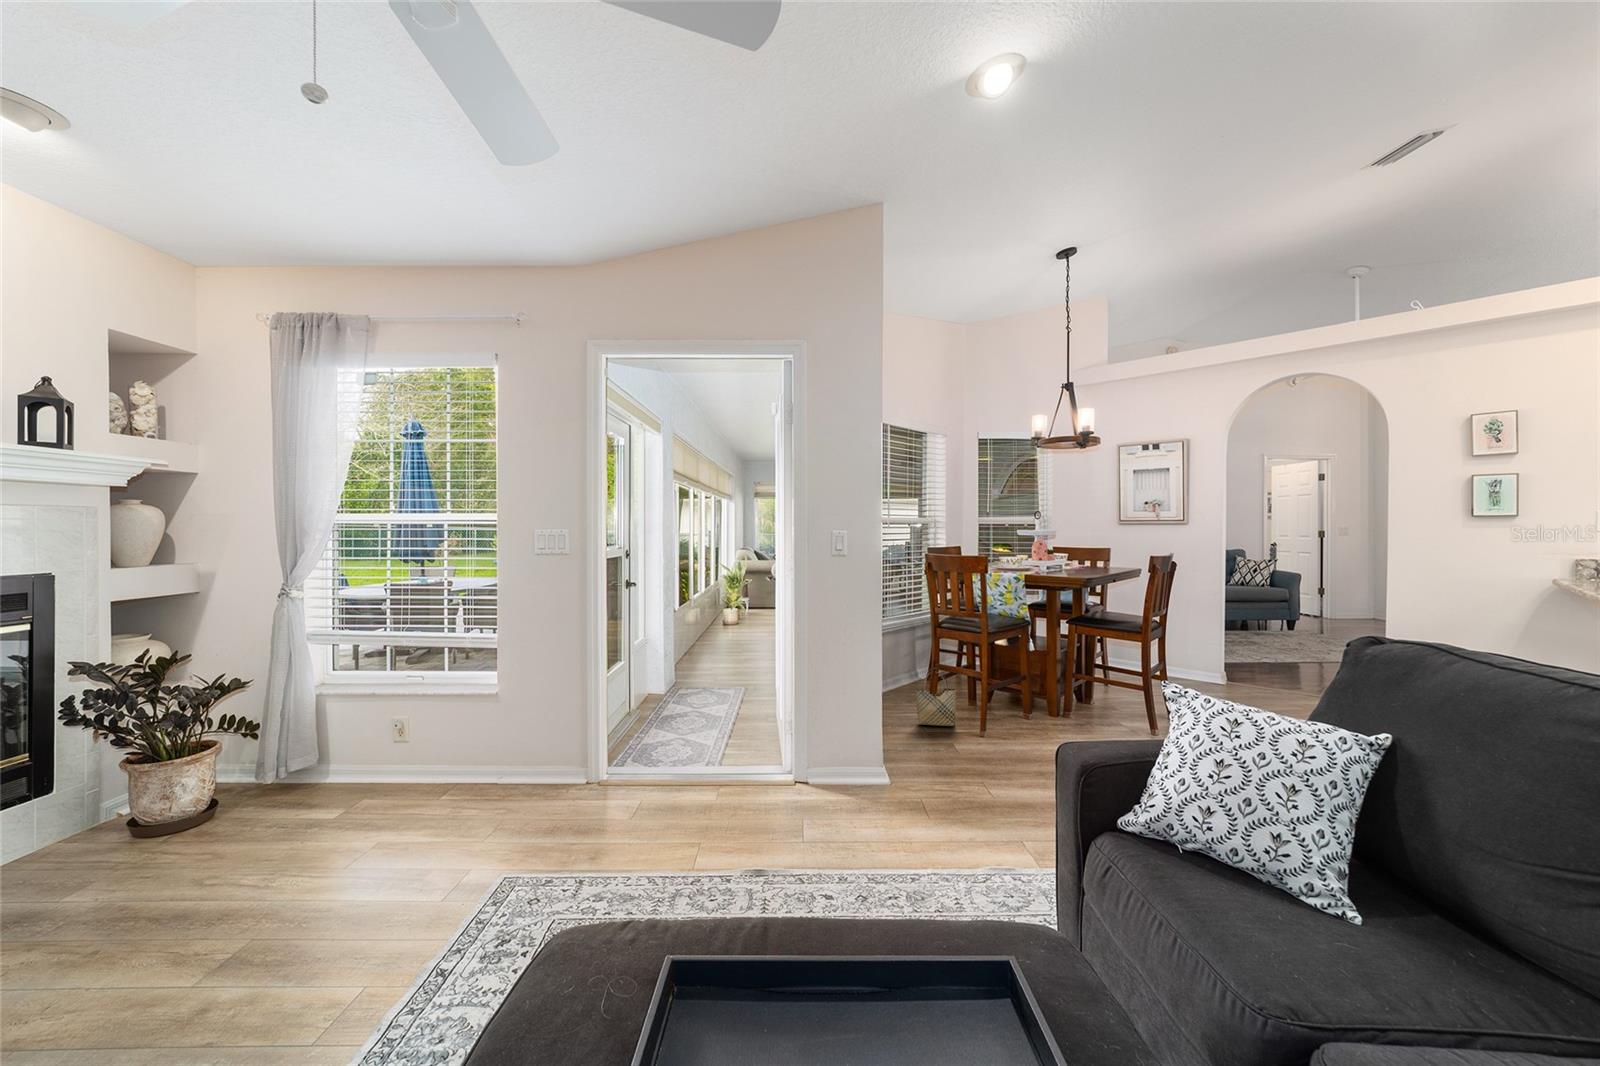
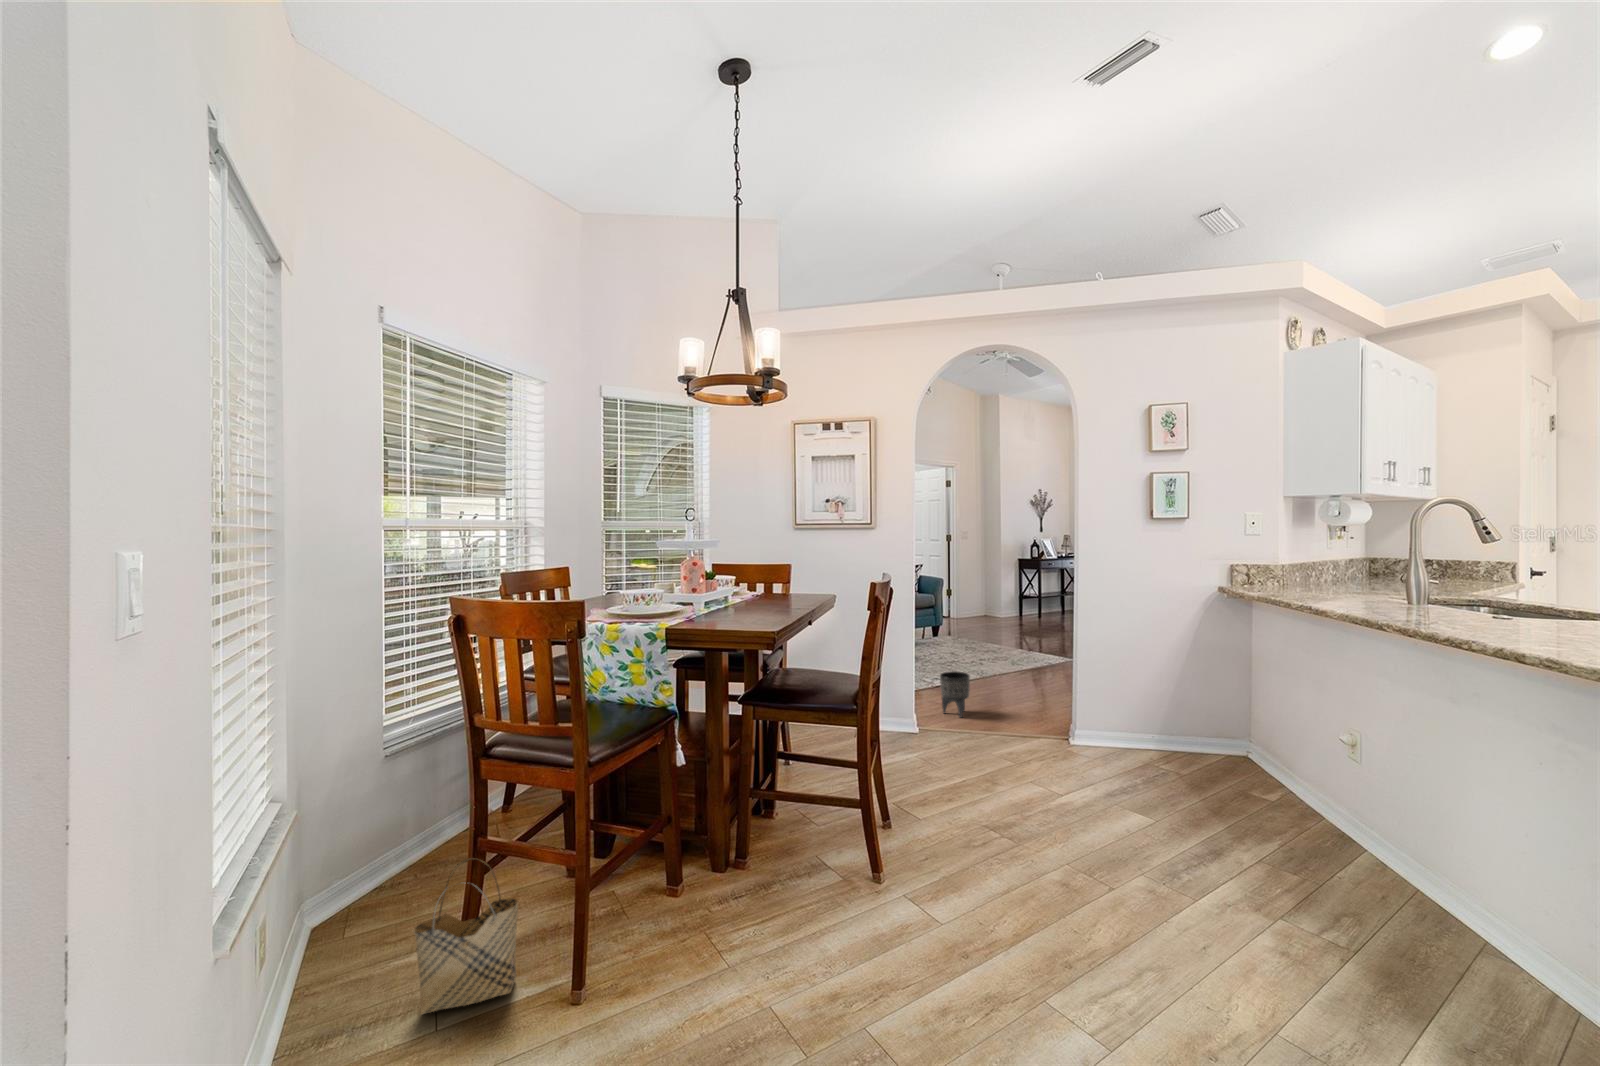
planter: none [1255,644,1285,682] -> present [940,671,970,718]

